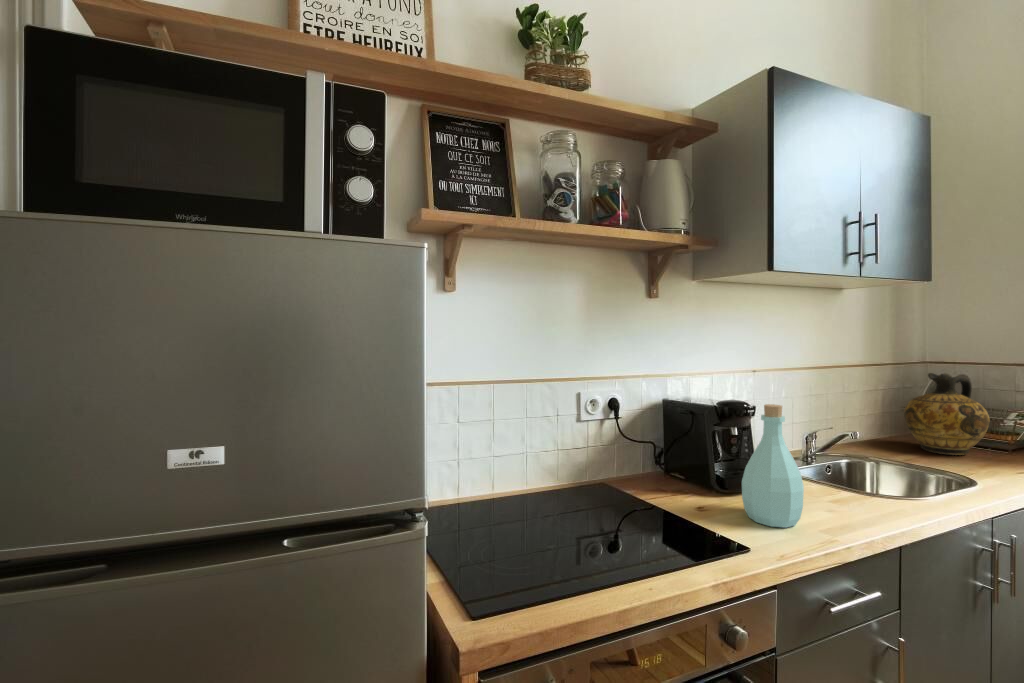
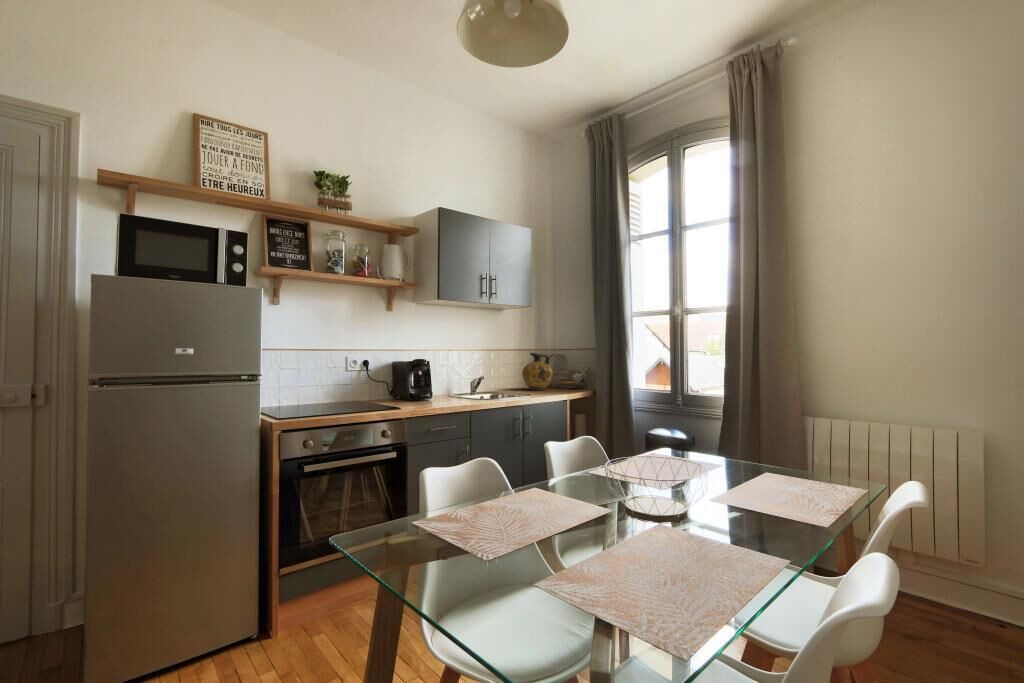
bottle: present [742,404,804,528] -> none [413,355,437,404]

